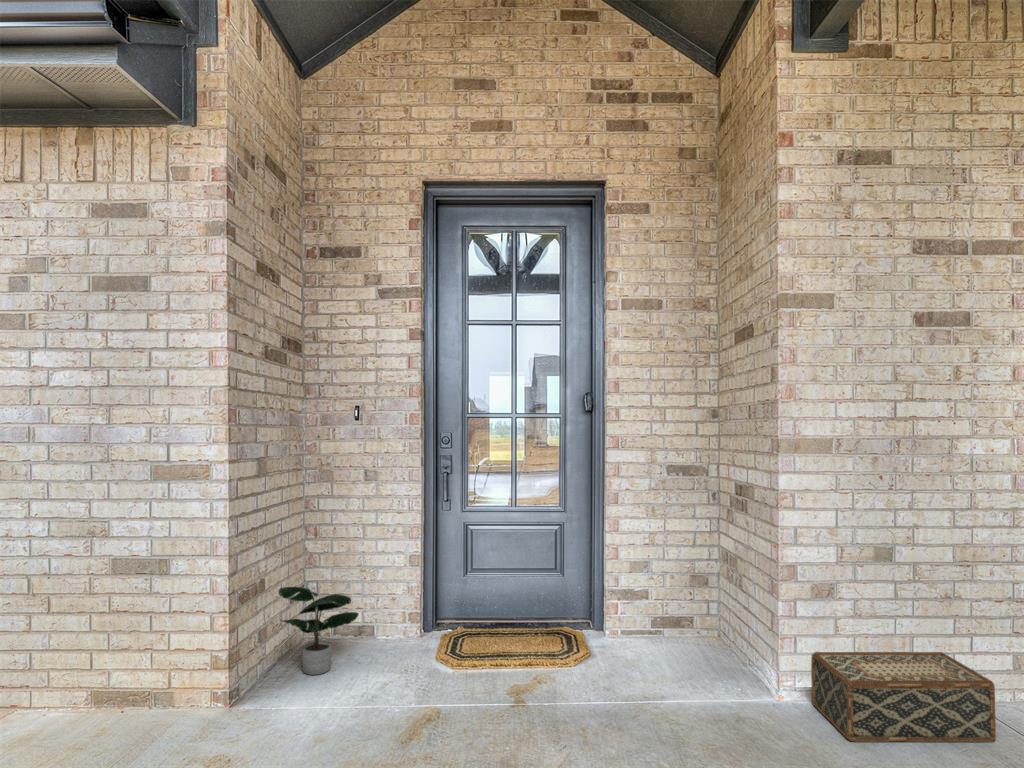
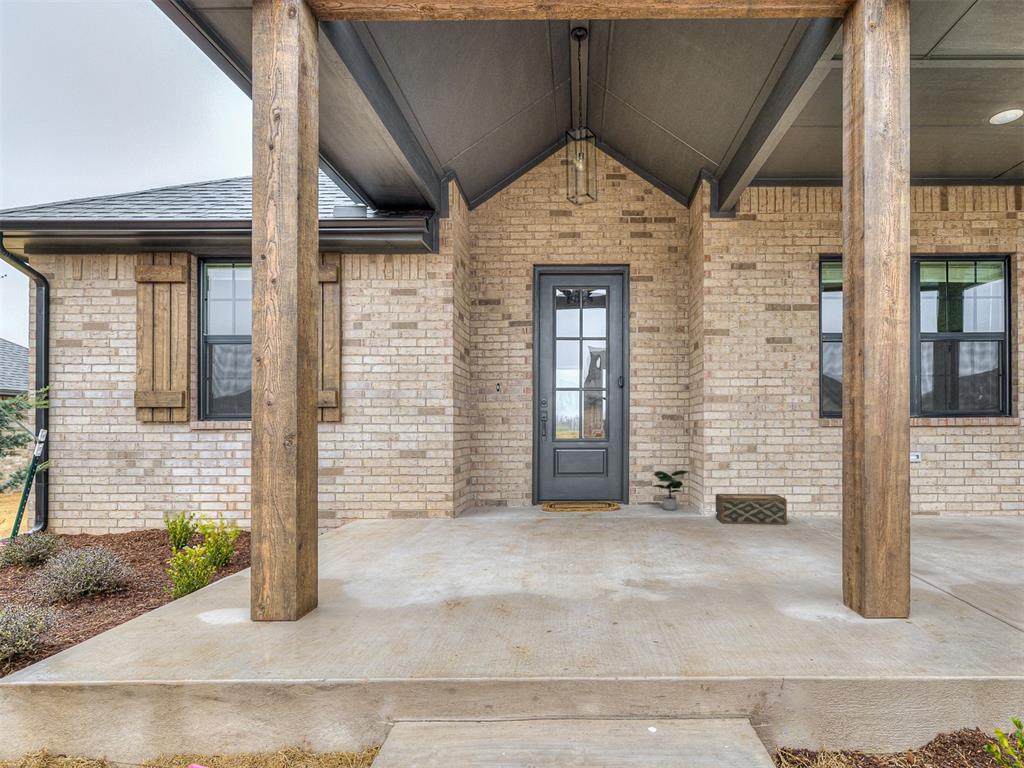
potted plant: present [278,587,359,675] -> present [653,470,688,510]

